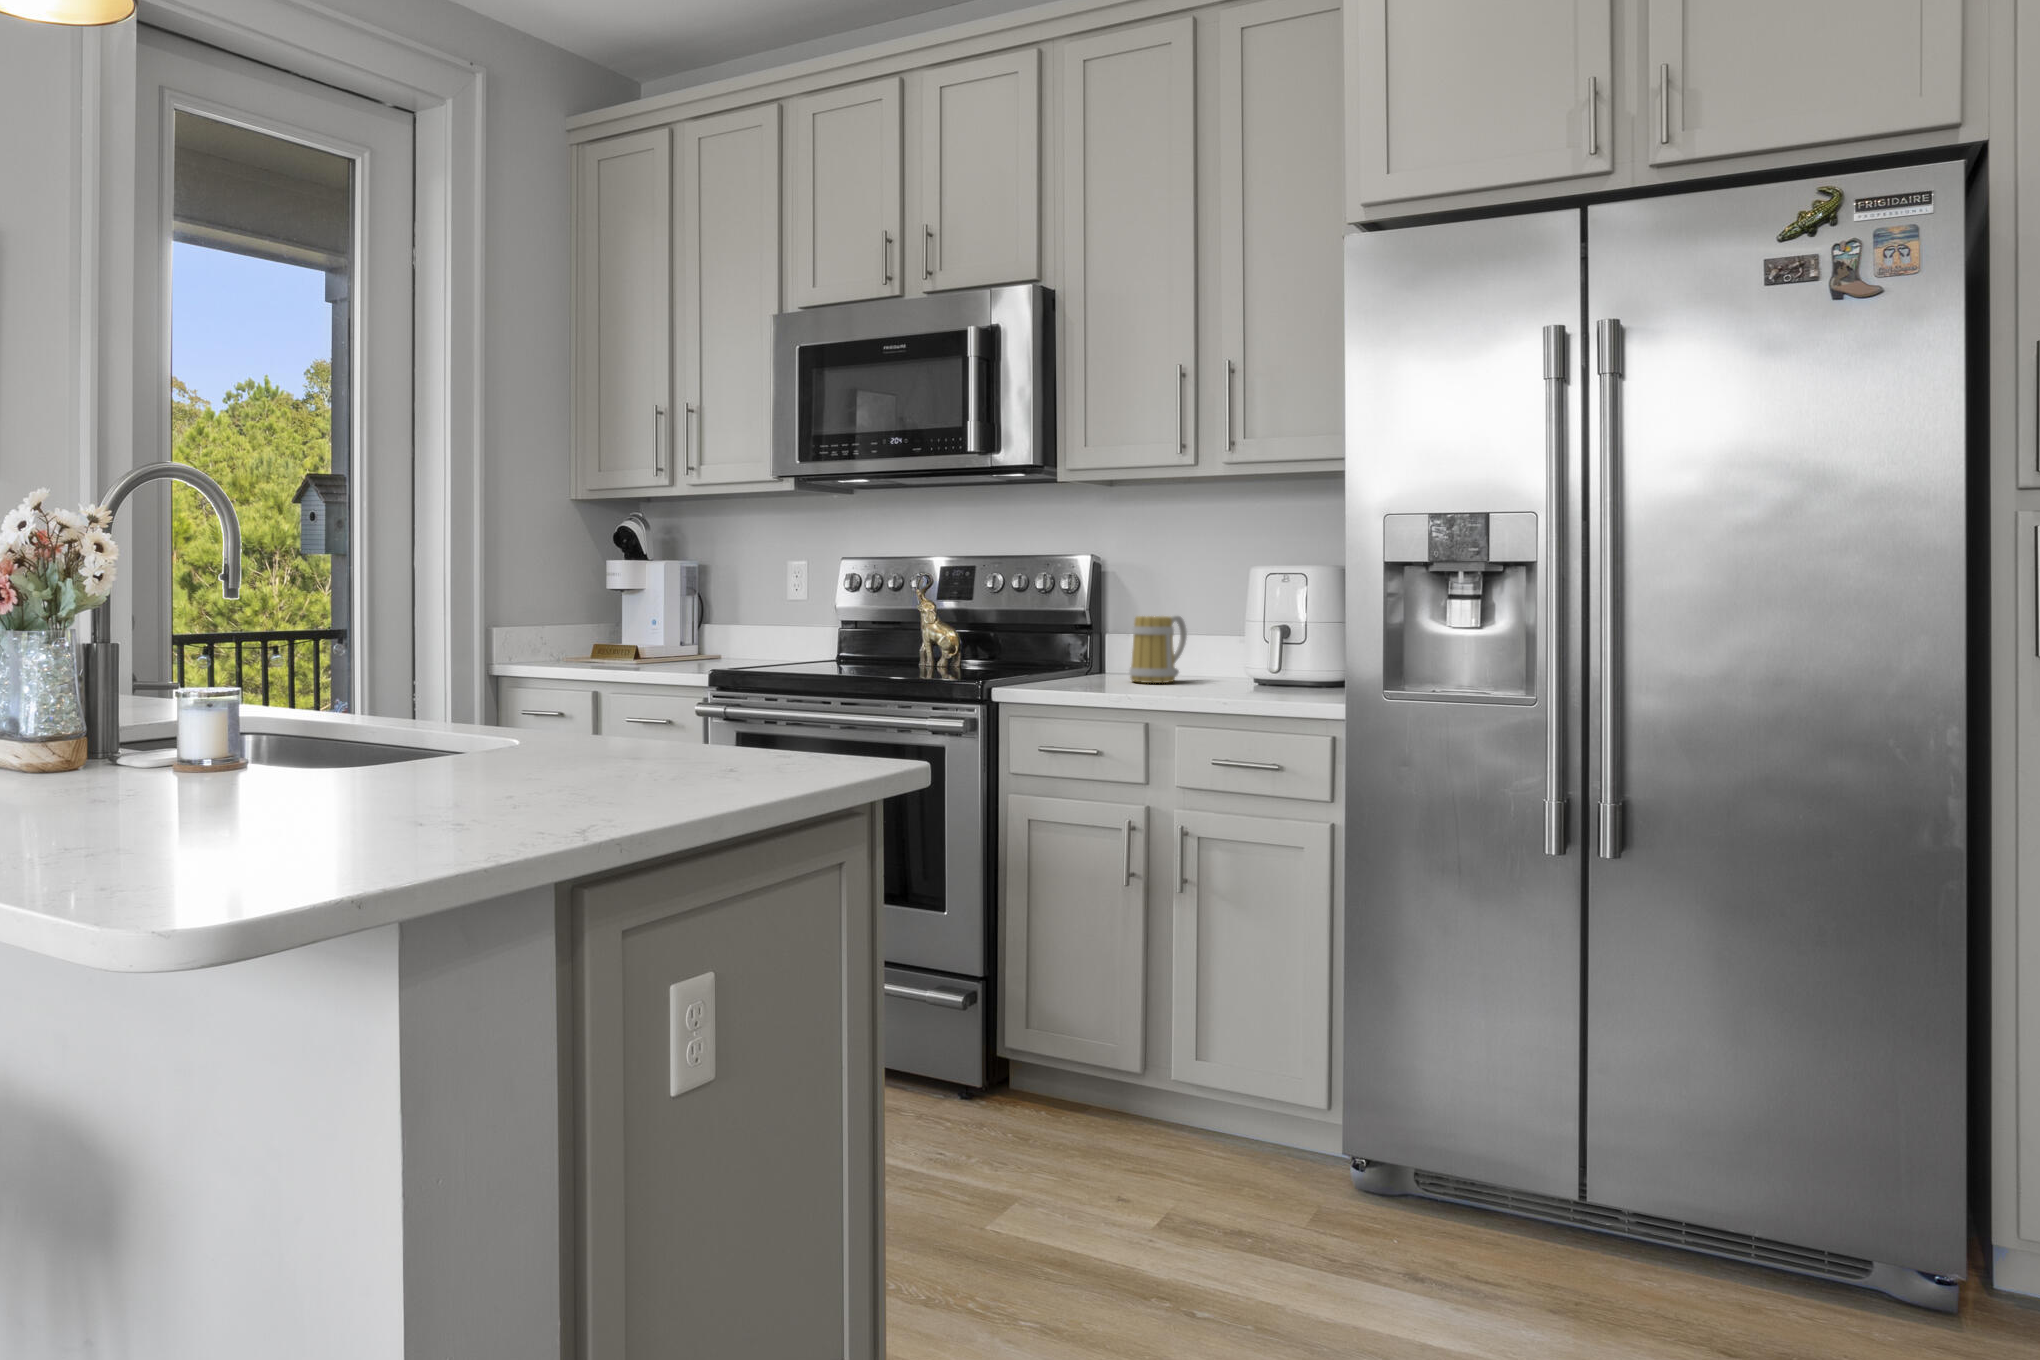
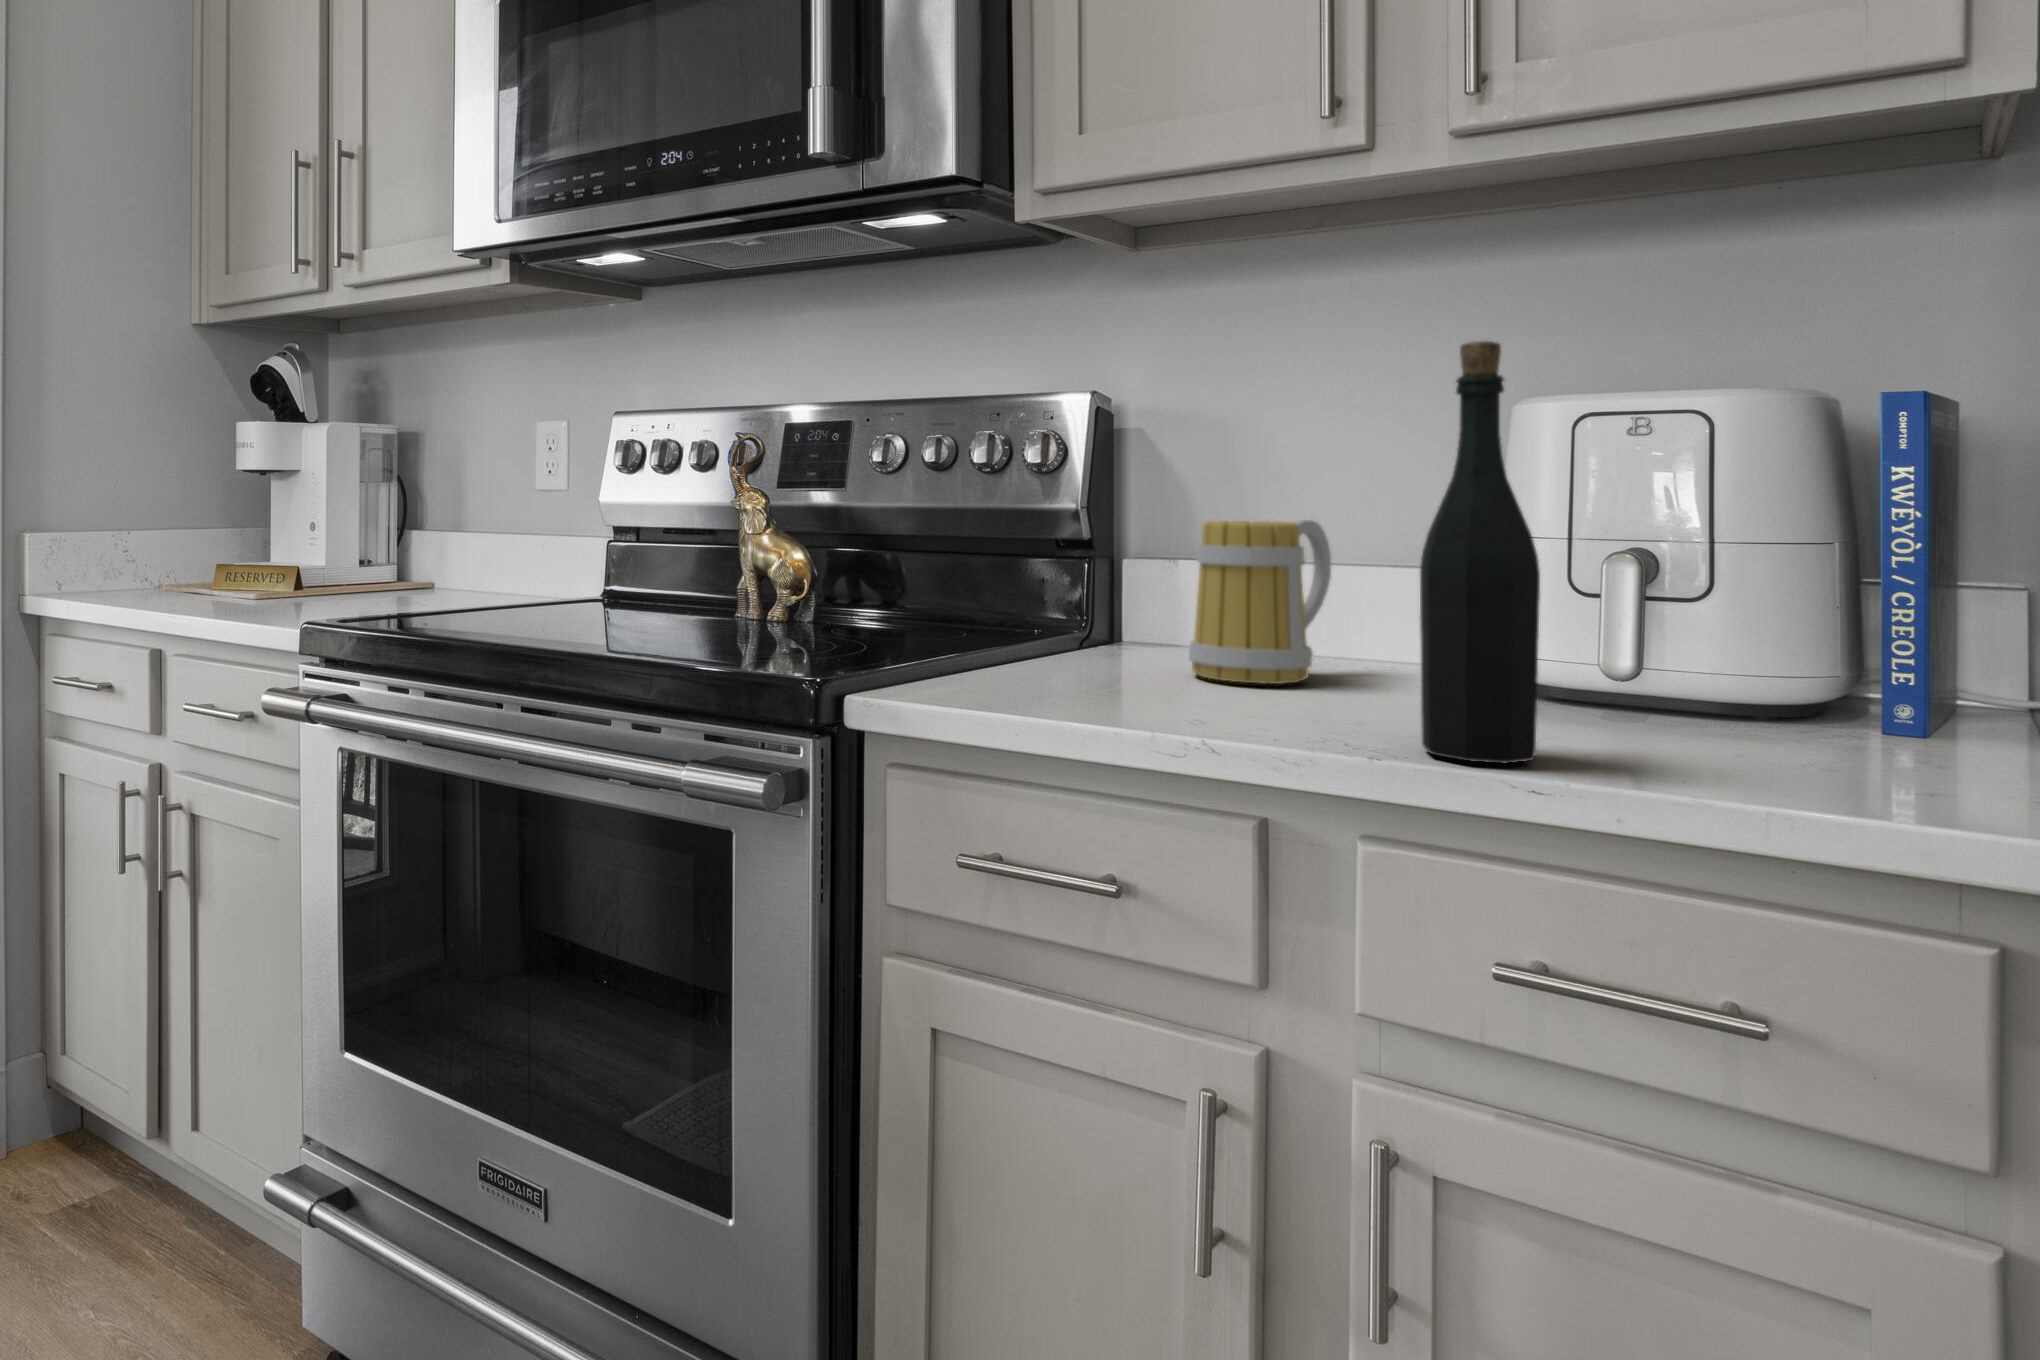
bottle: none [1199,552,1234,698] -> present [1420,341,1540,763]

